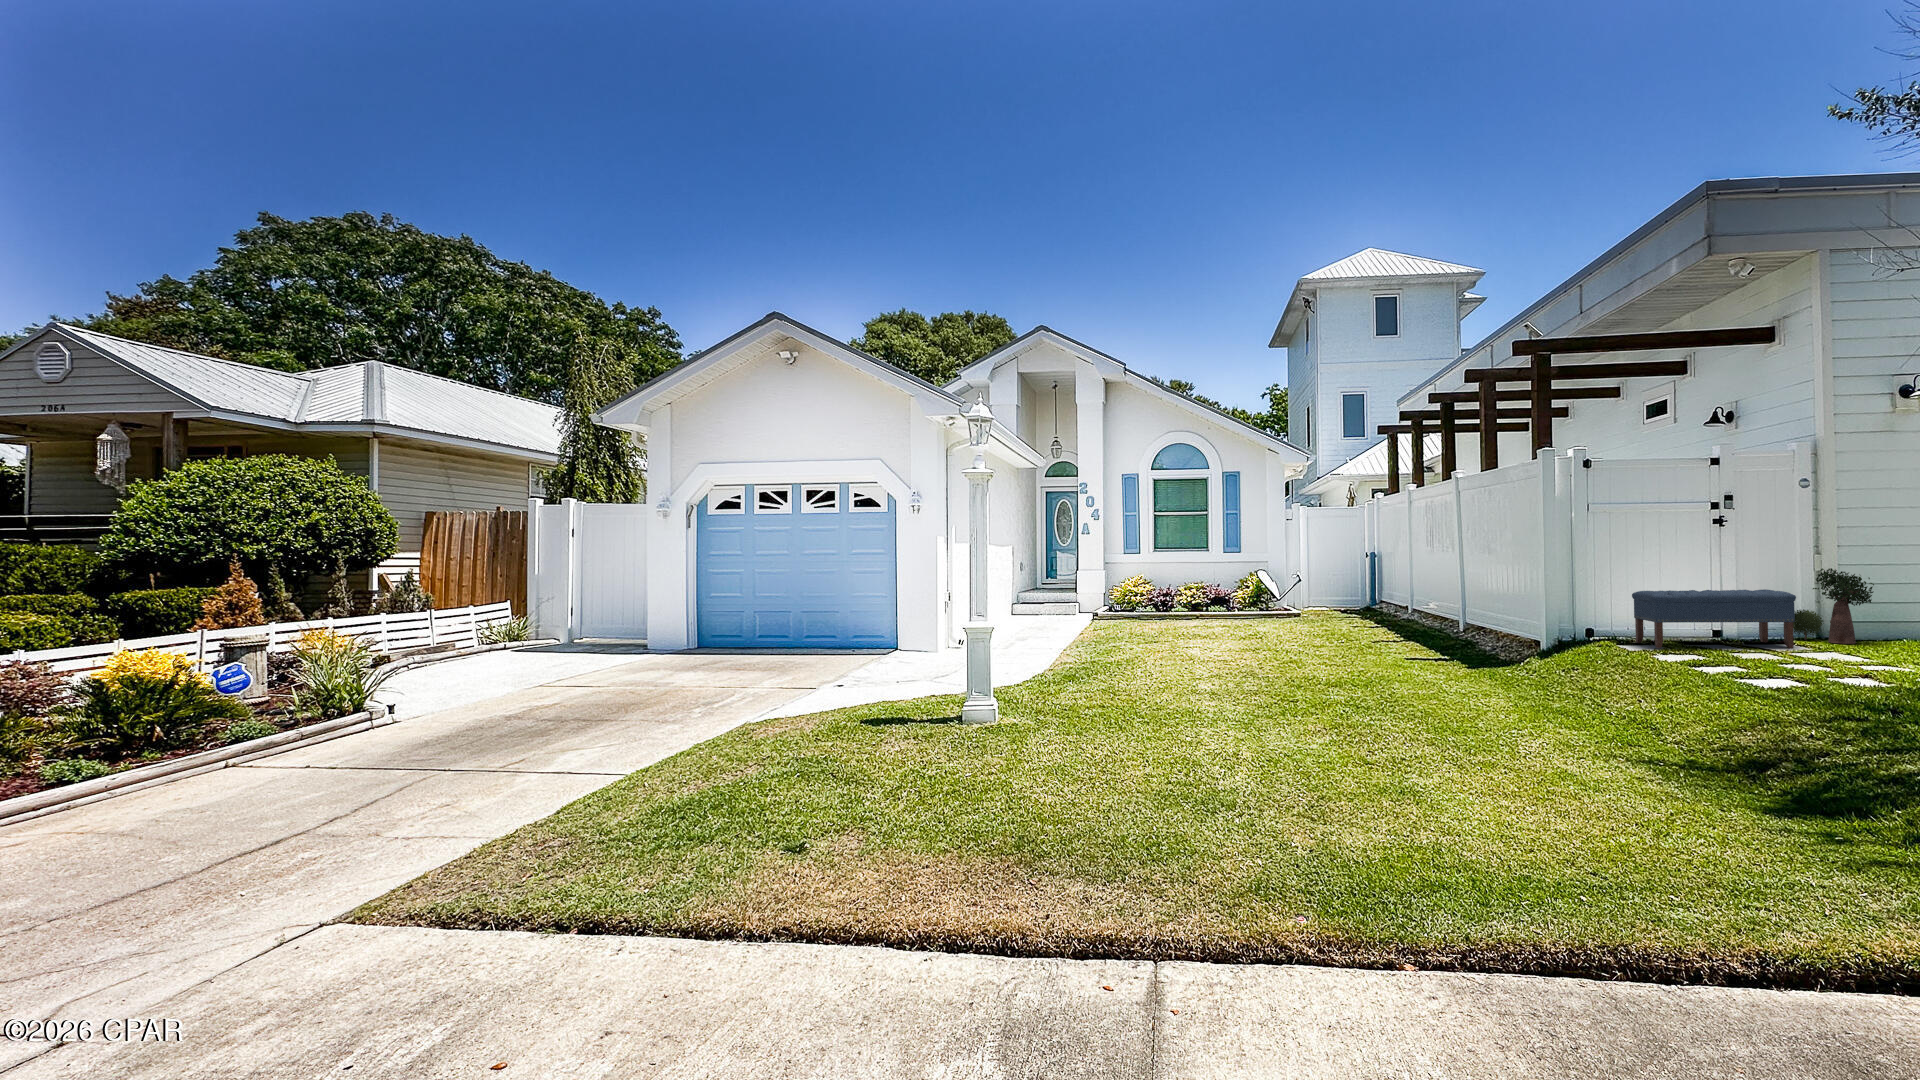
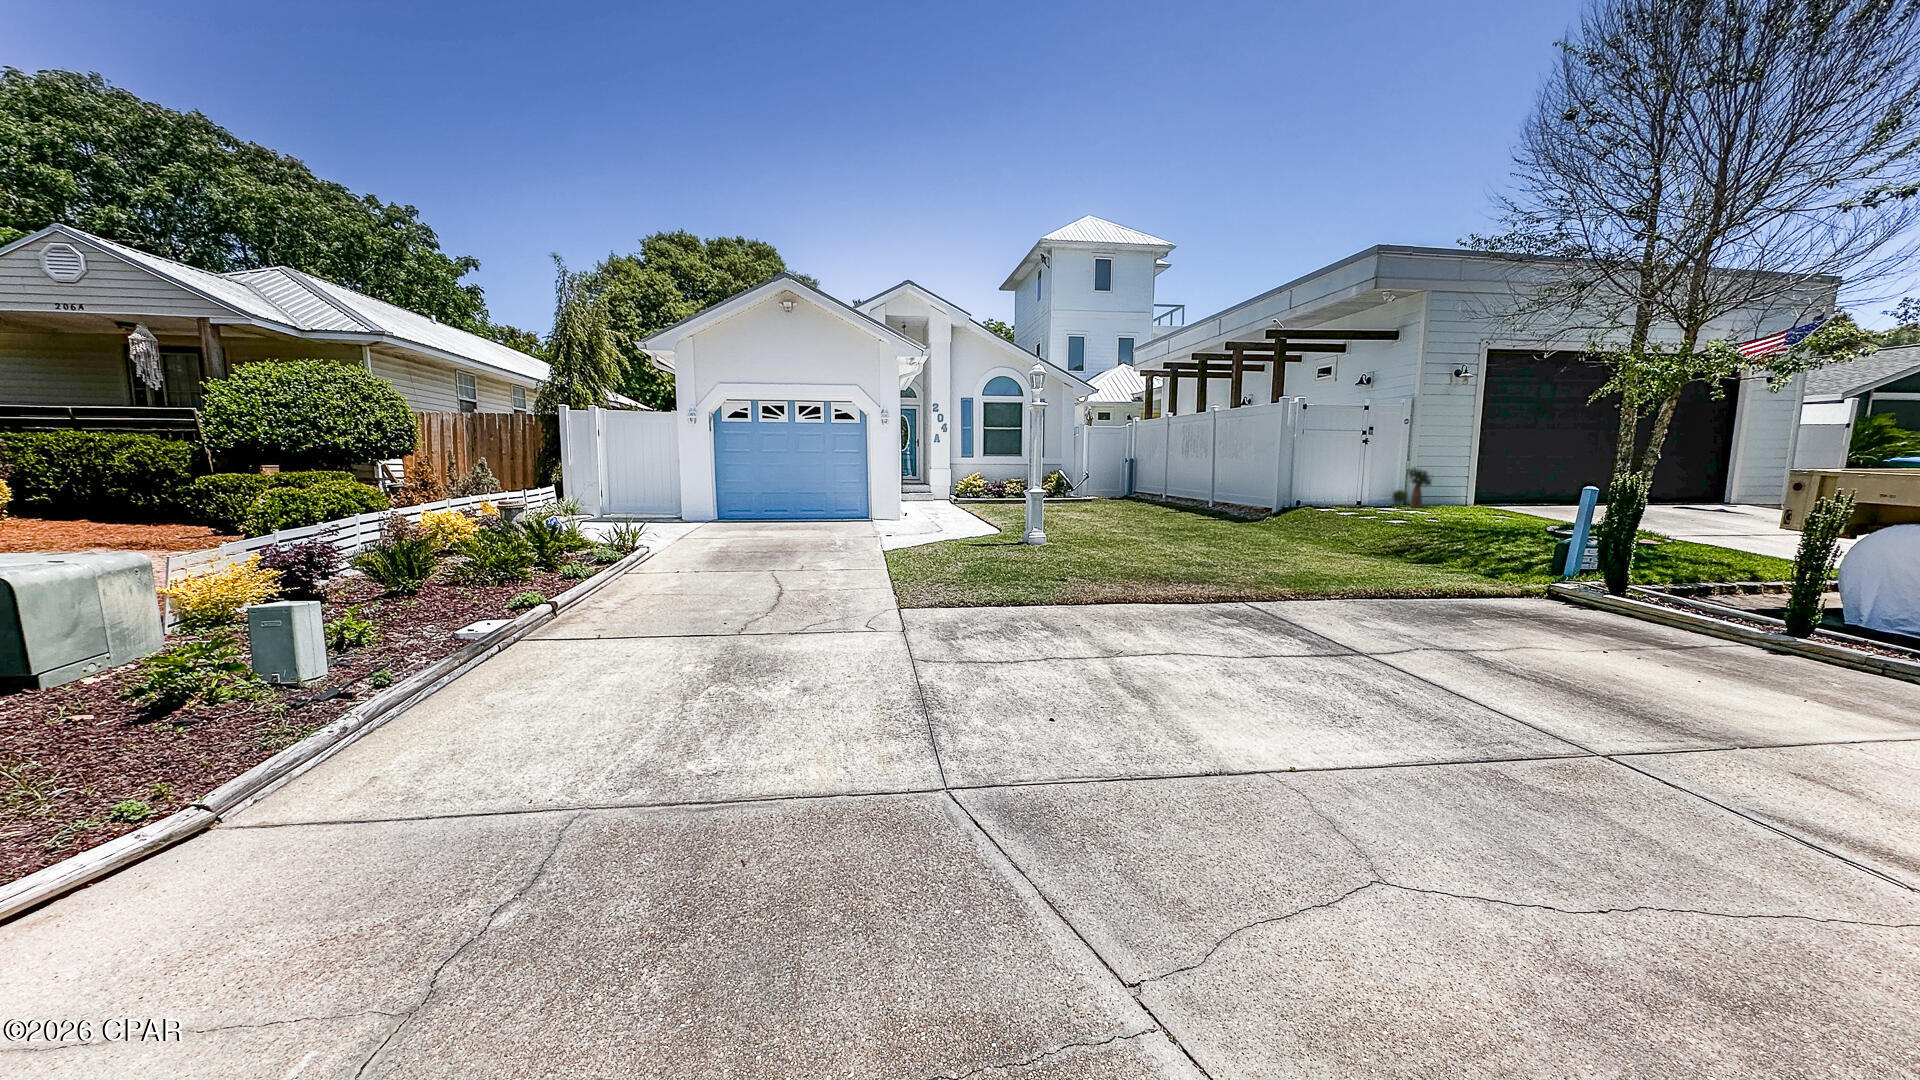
bench: present [1632,589,1796,648] -> none [1319,478,1398,510]

